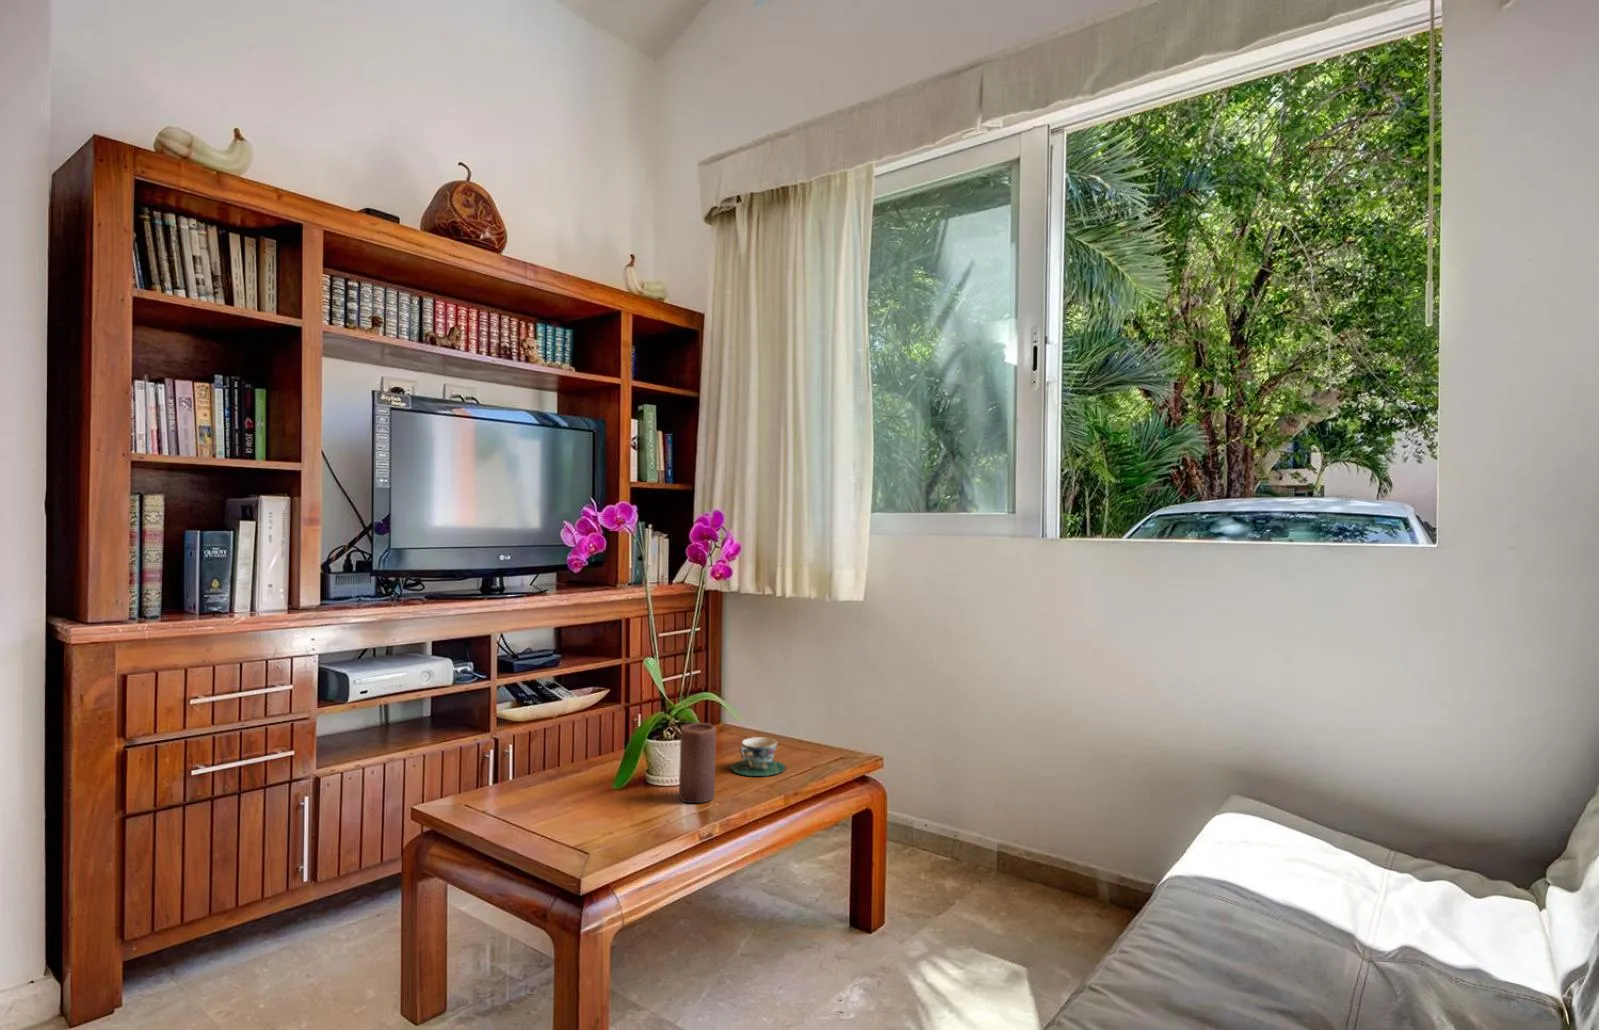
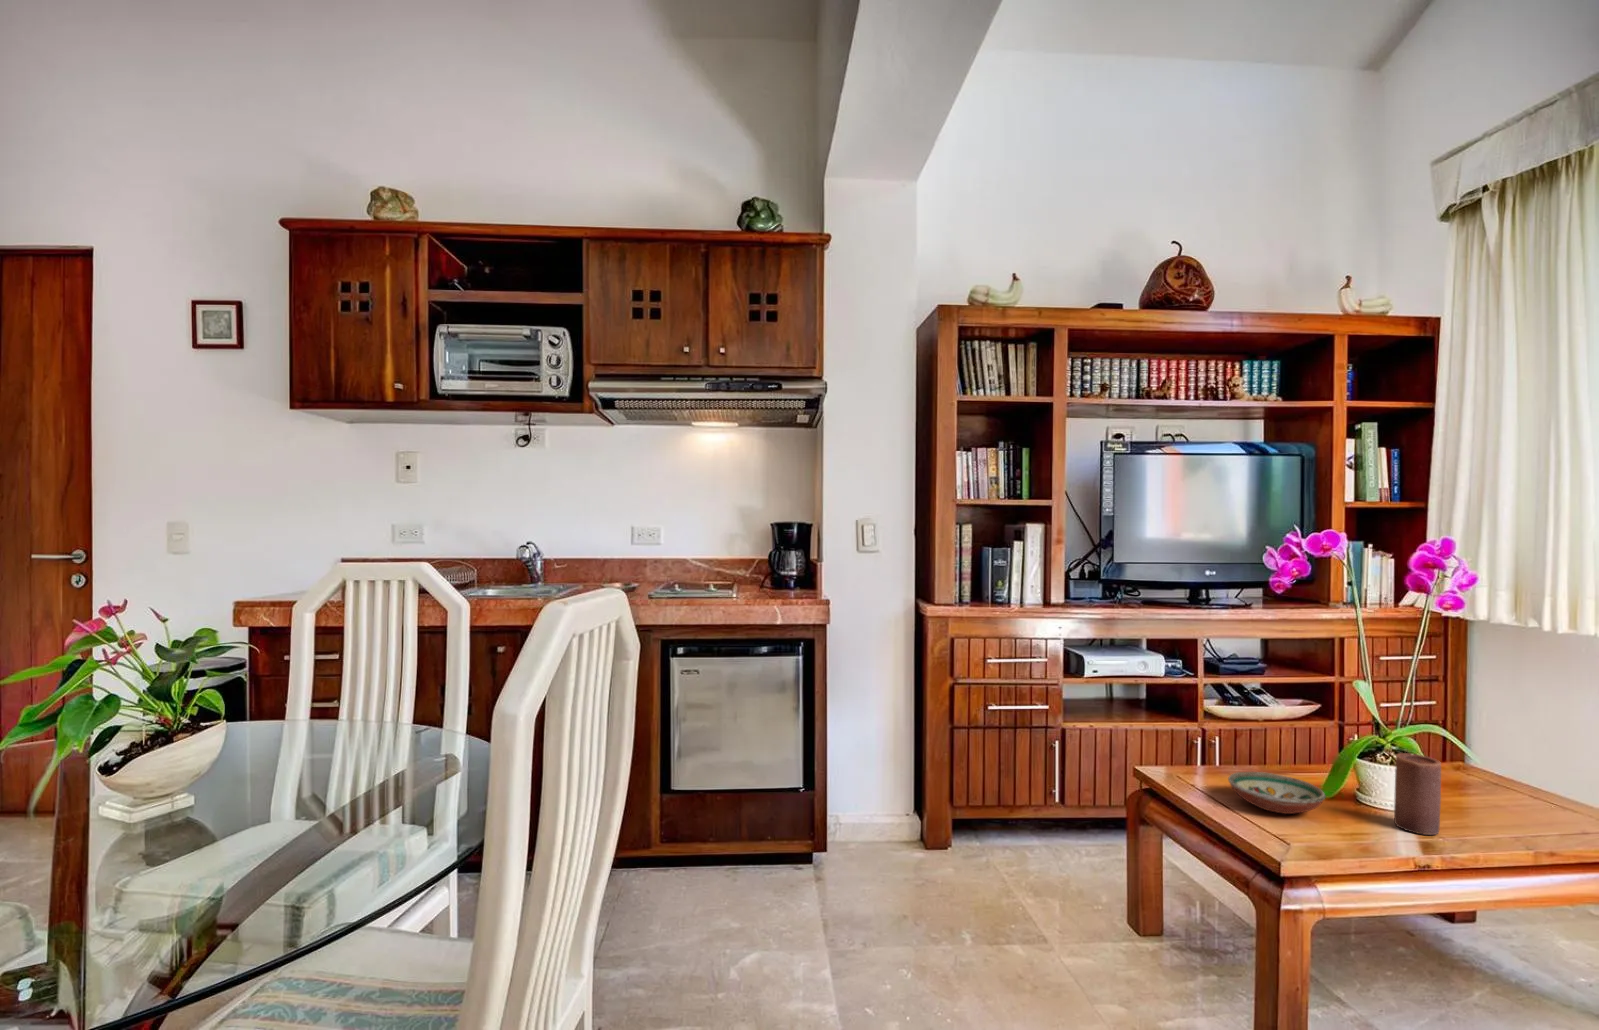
teacup: present [731,737,785,776] -> none [1466,785,1548,832]
decorative bowl: none [523,775,621,821] -> present [1228,772,1326,814]

